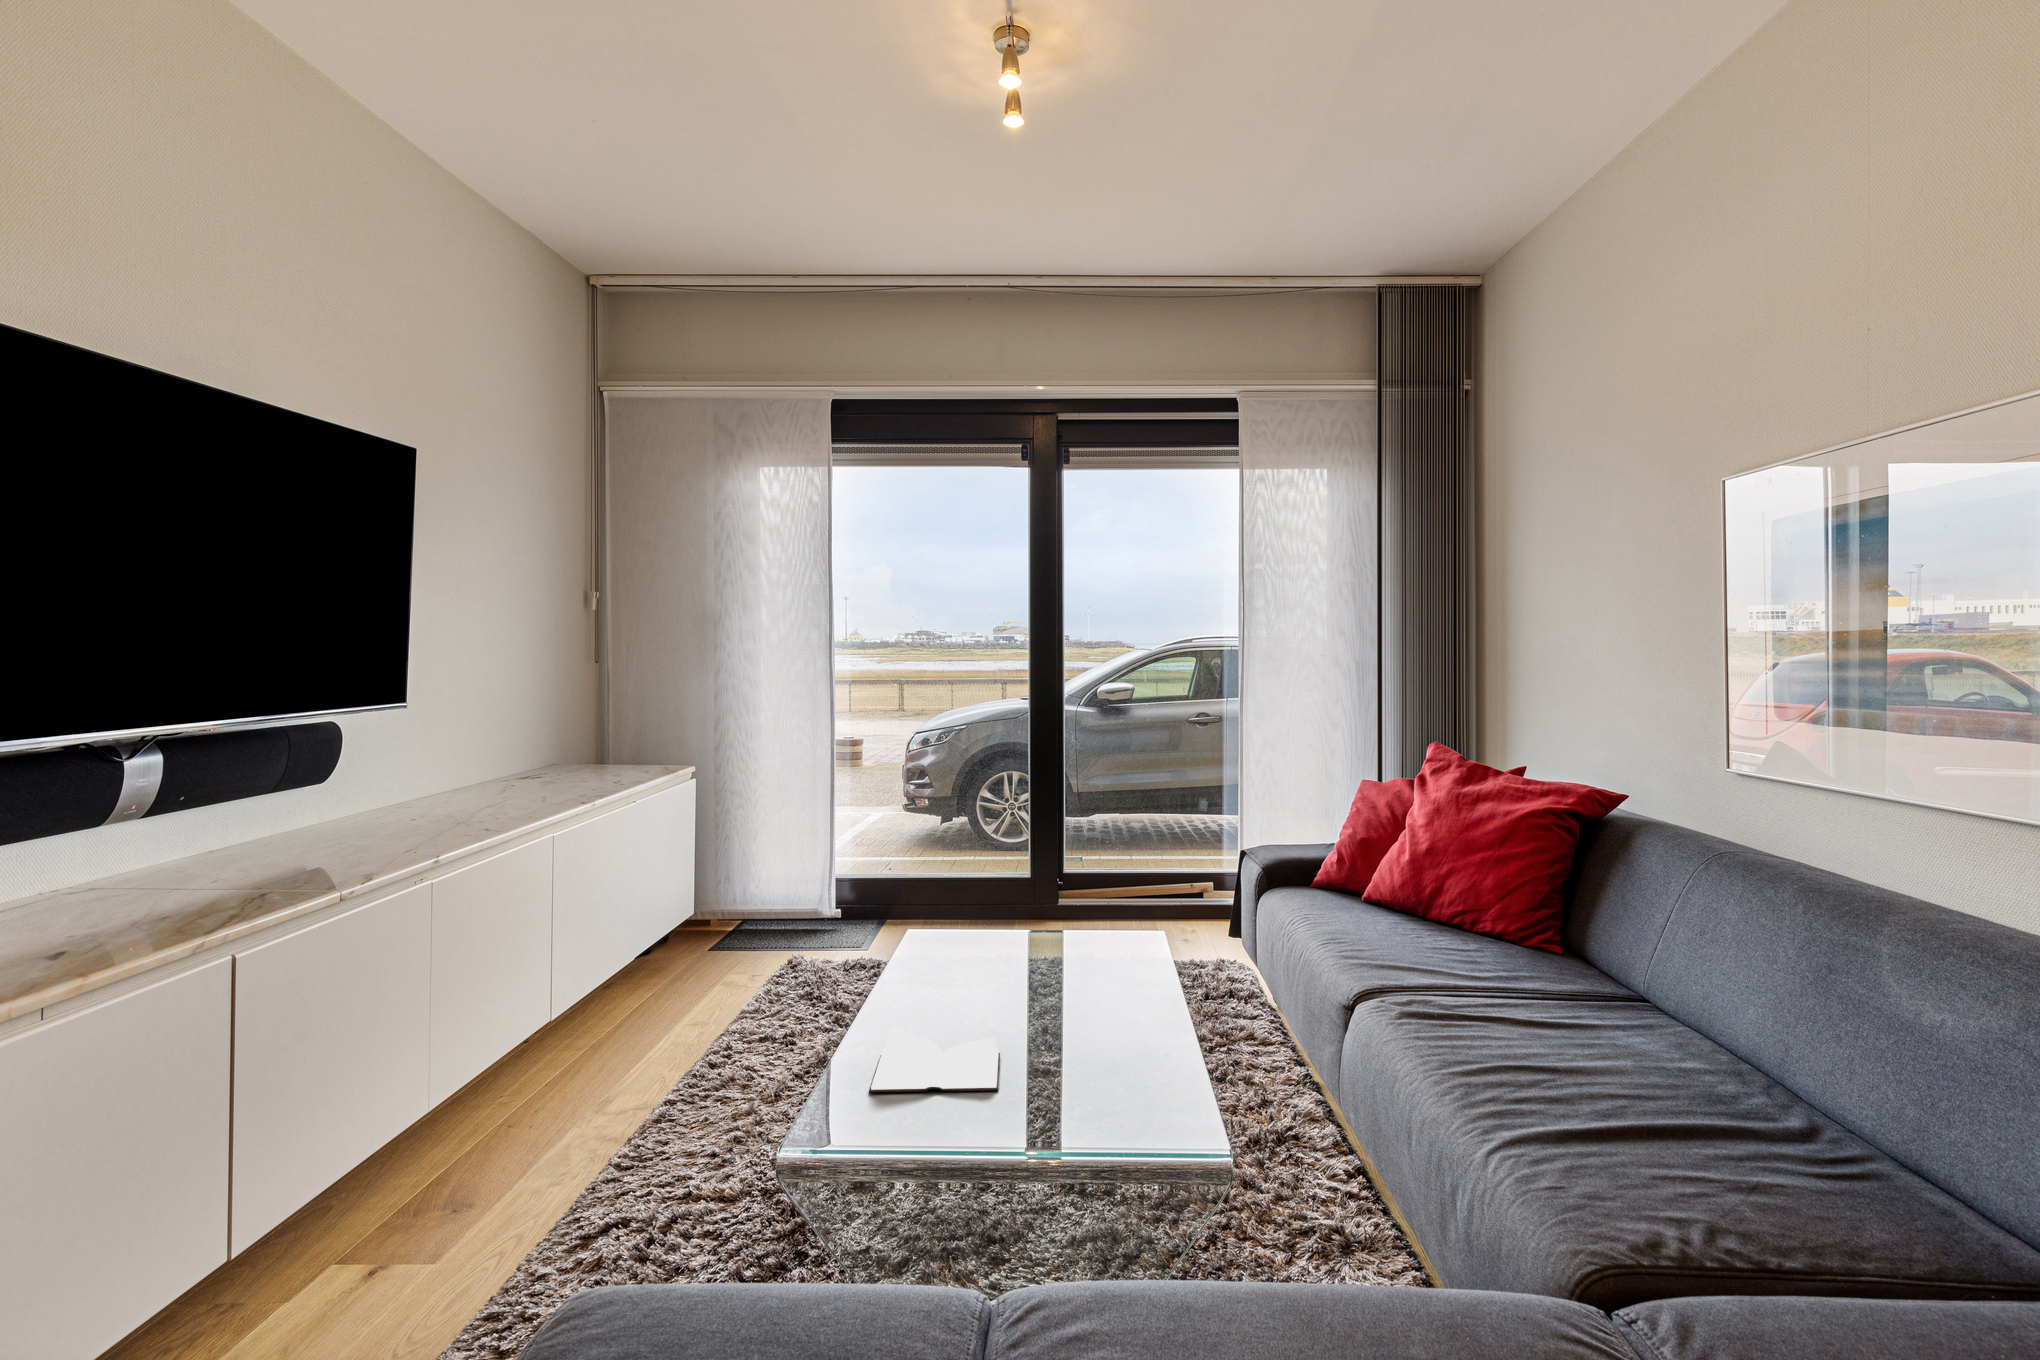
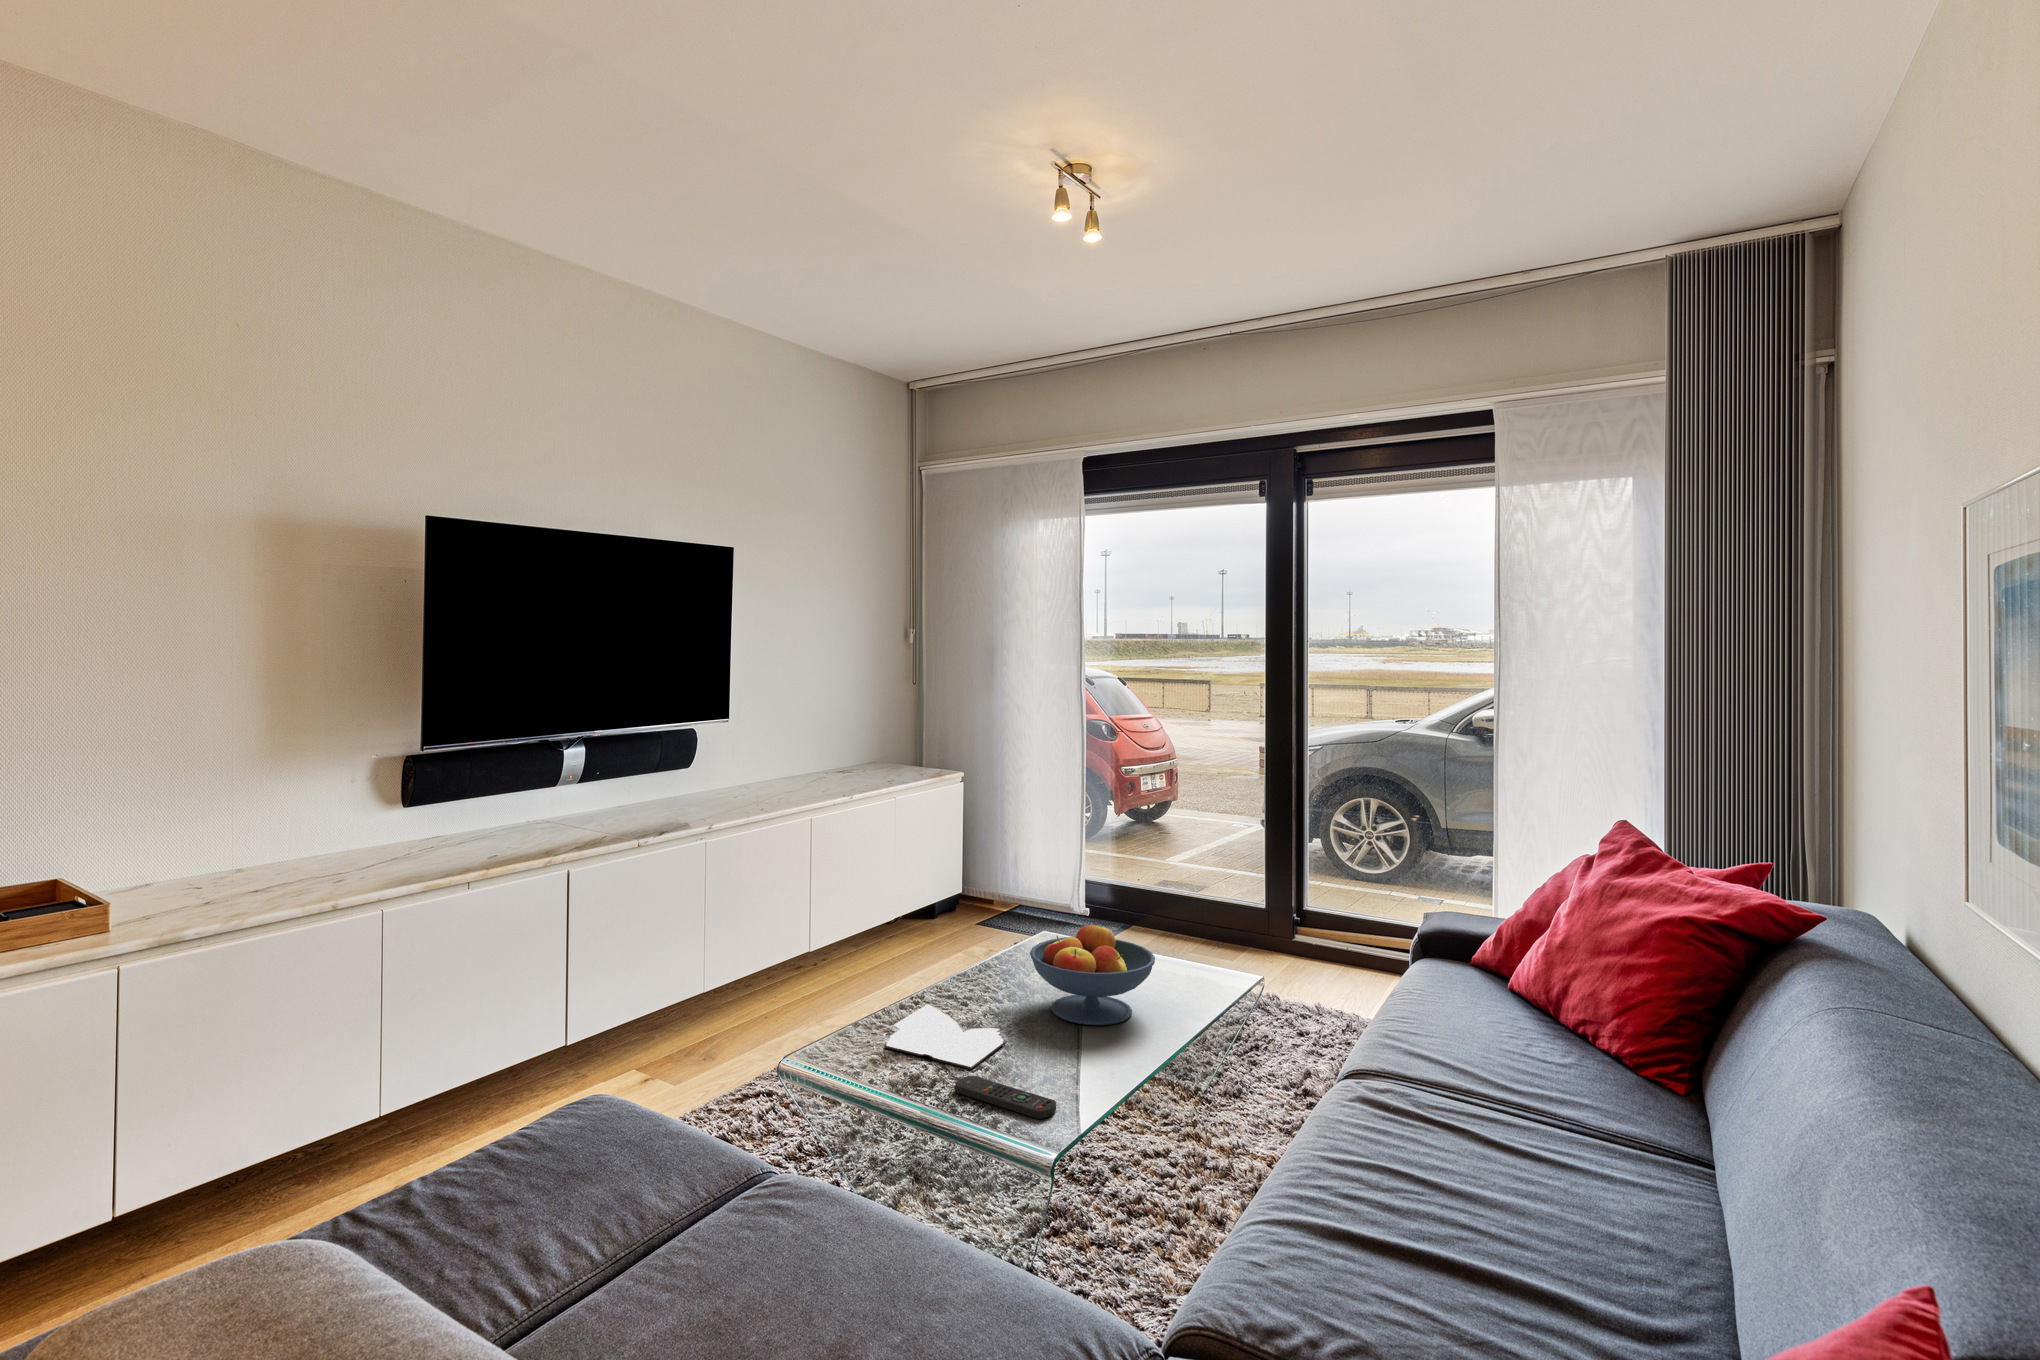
fruit bowl: none [972,901,1113,1016] -> present [1030,922,1155,1025]
remote control: none [1008,1095,1141,1122] -> present [955,1076,1056,1119]

